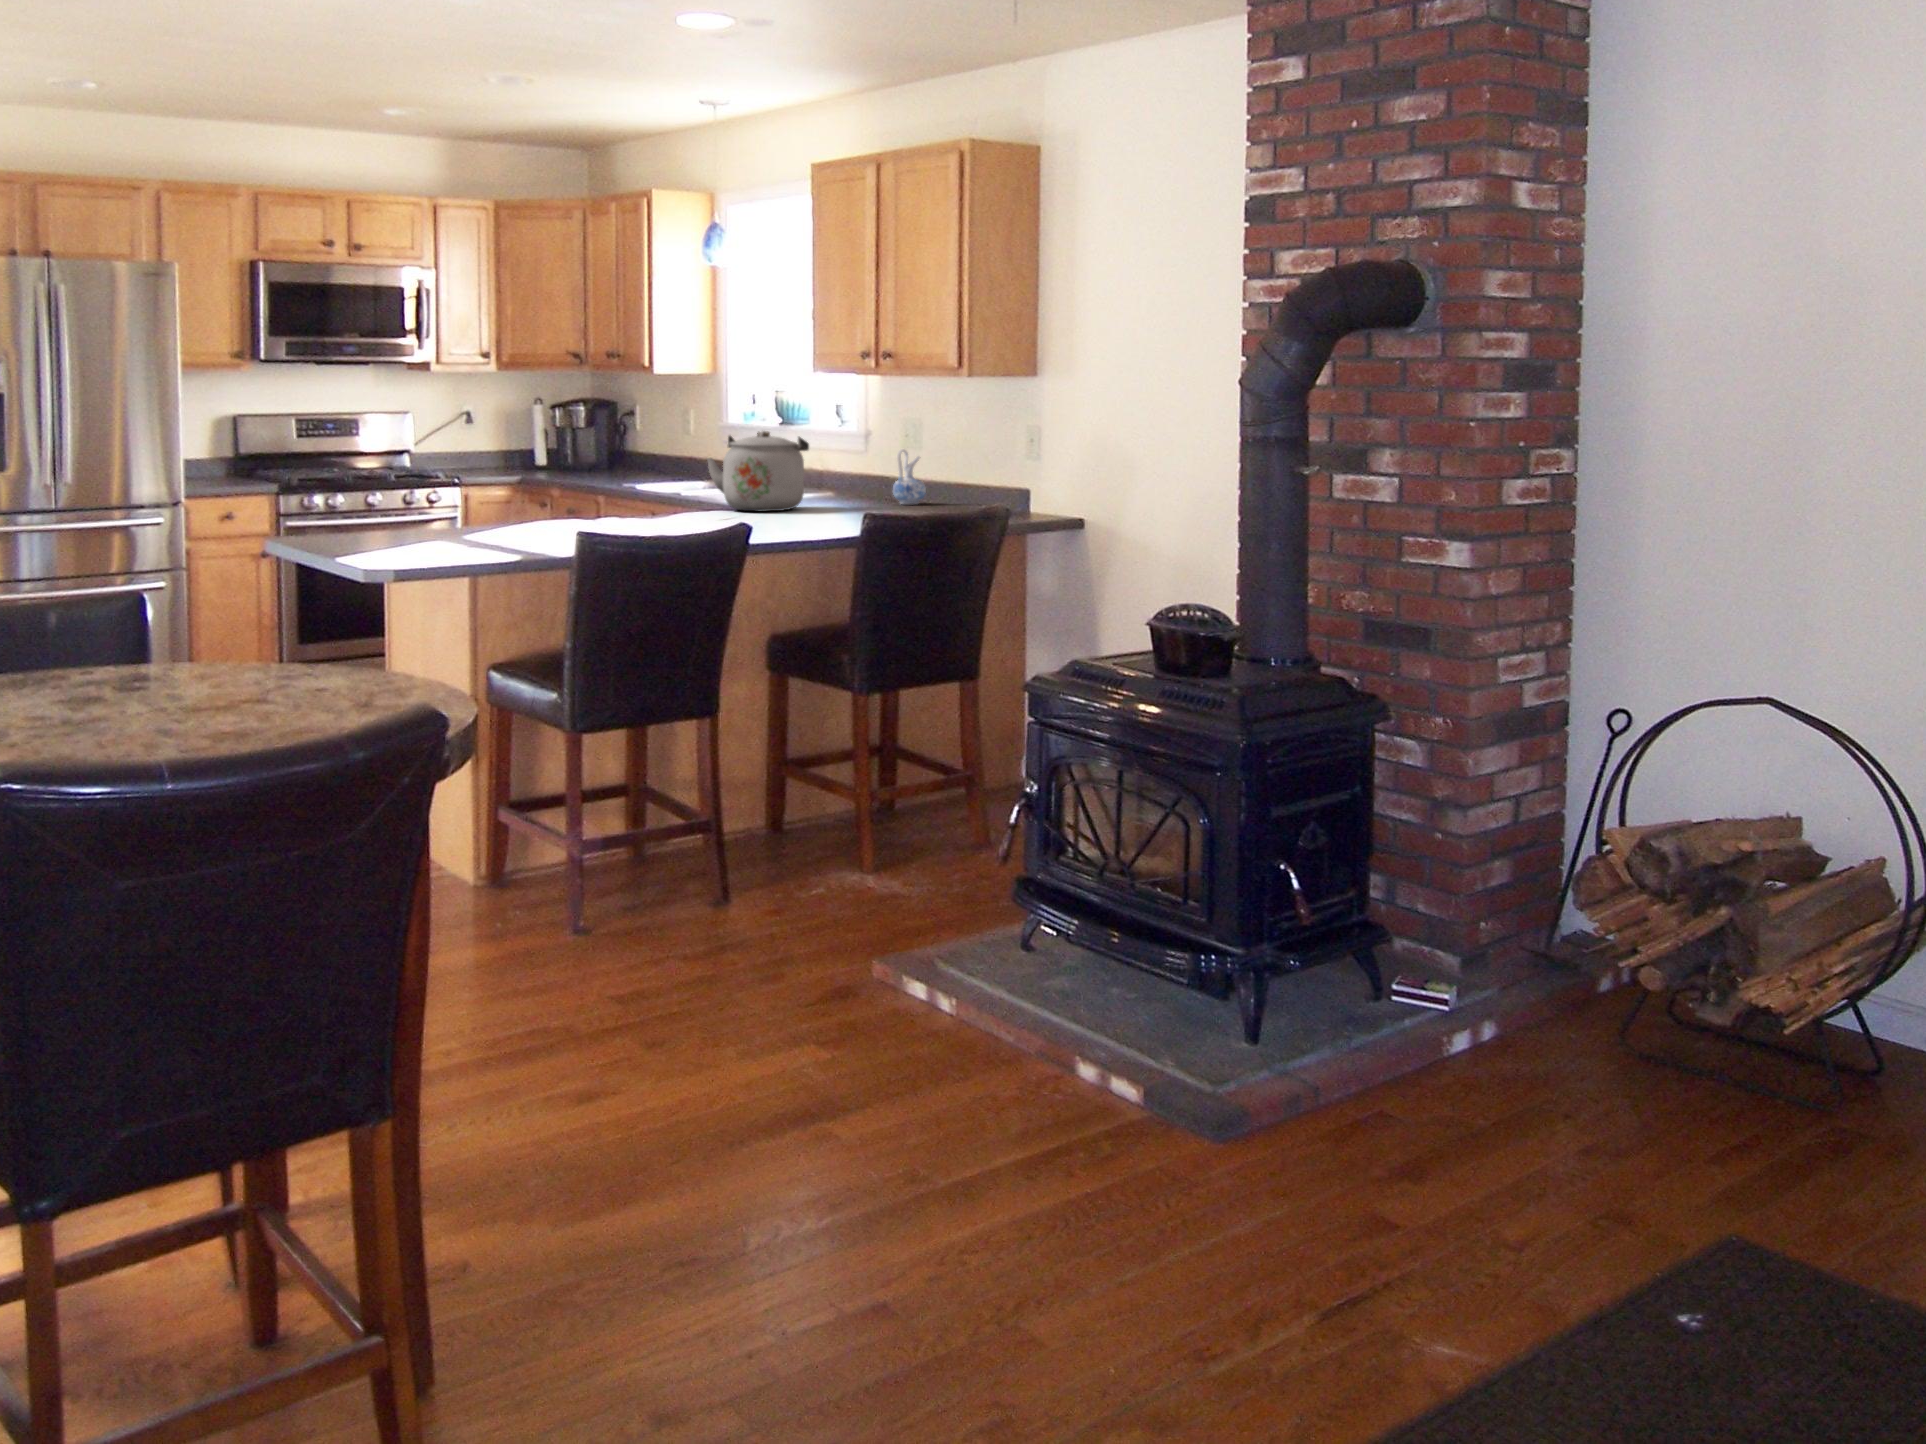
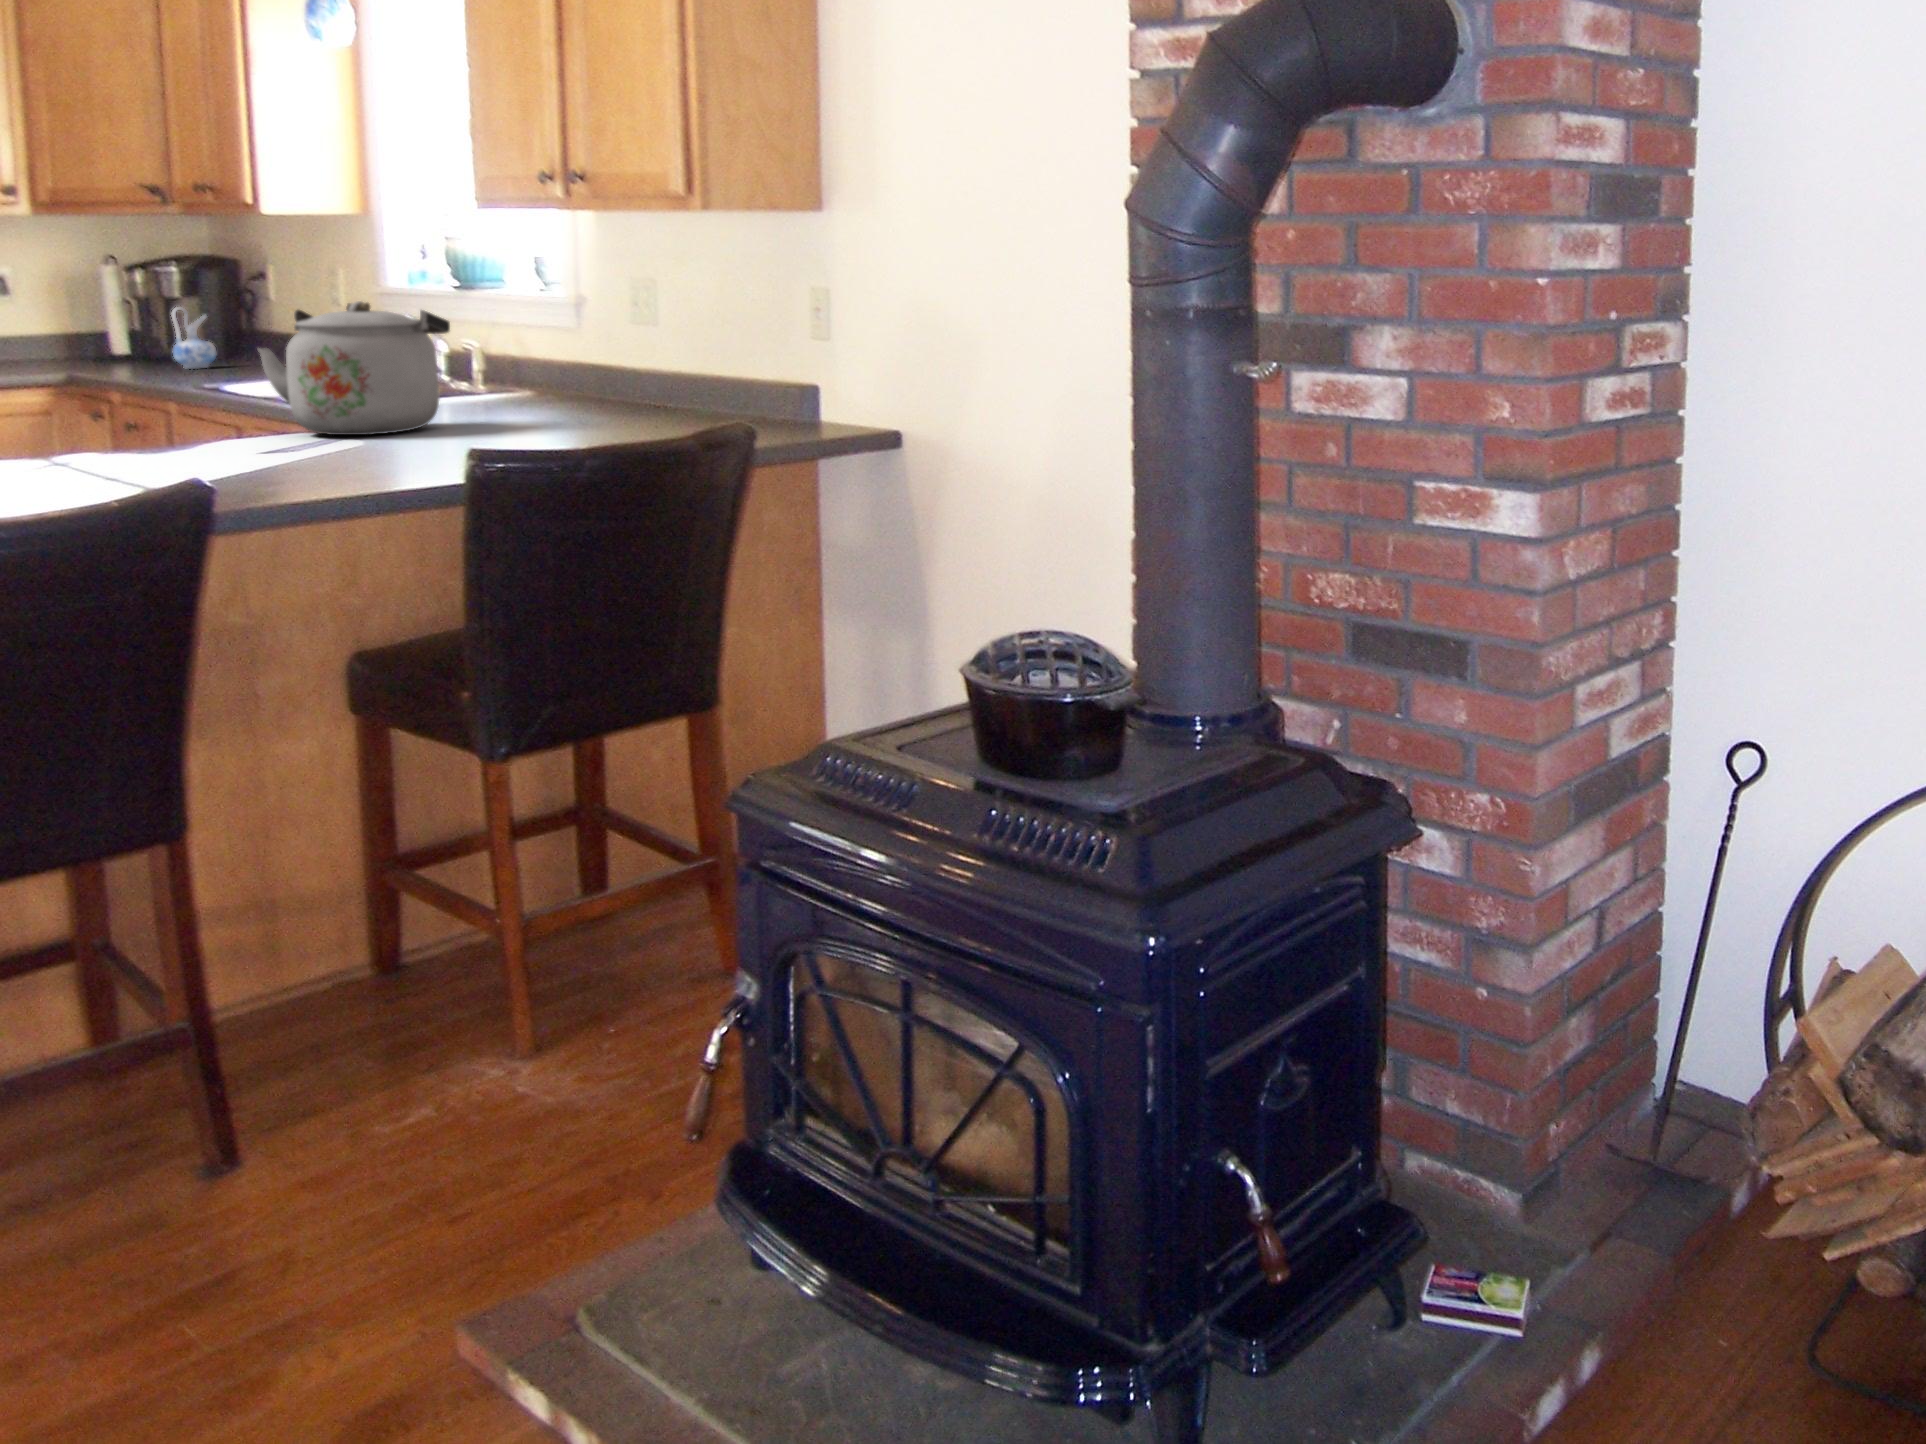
ceramic pitcher: present [893,449,926,504] -> present [172,307,216,369]

